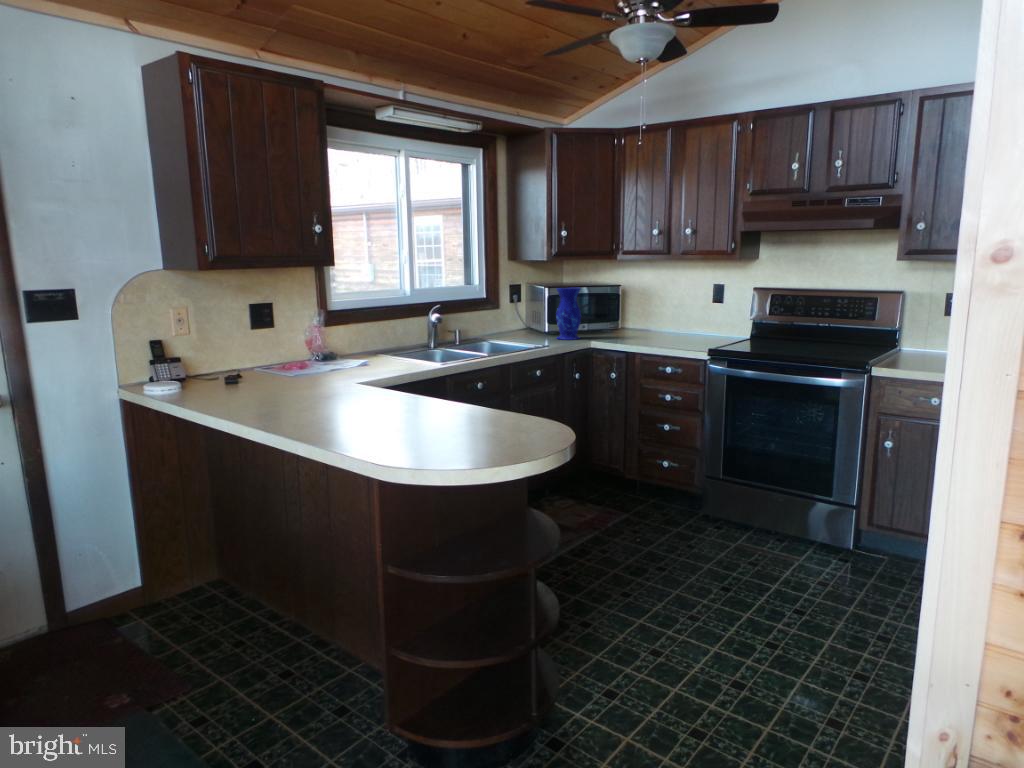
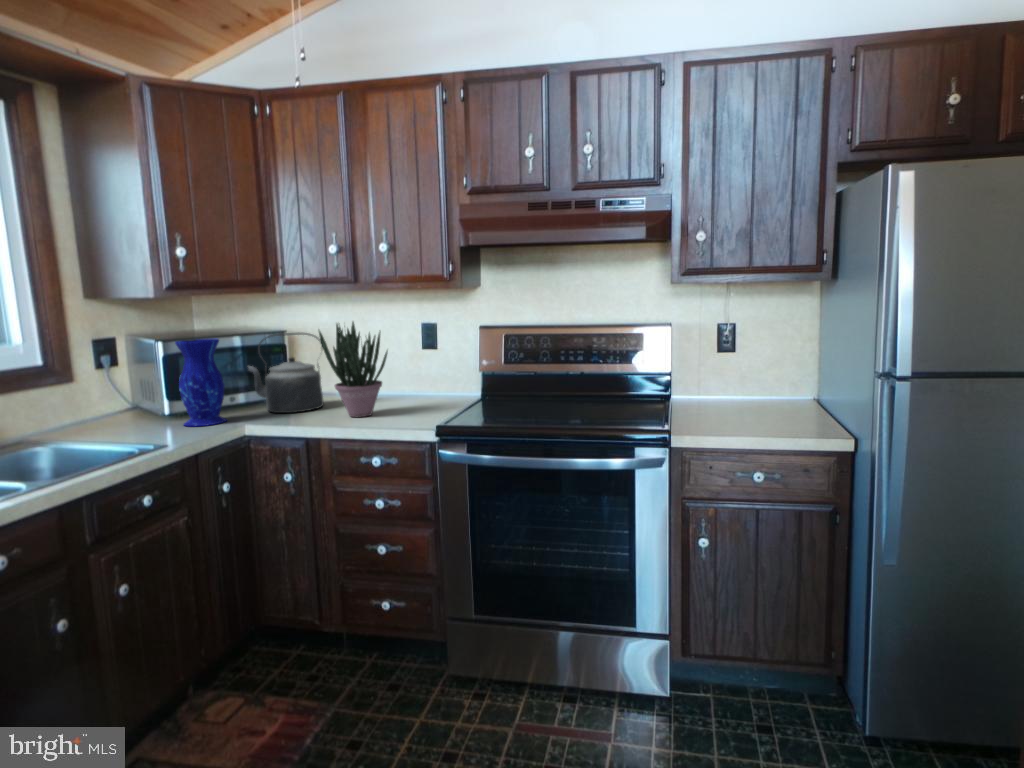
potted plant: none [641,279,684,342] -> present [318,322,388,417]
kettle: none [594,287,642,337] -> present [248,332,324,413]

